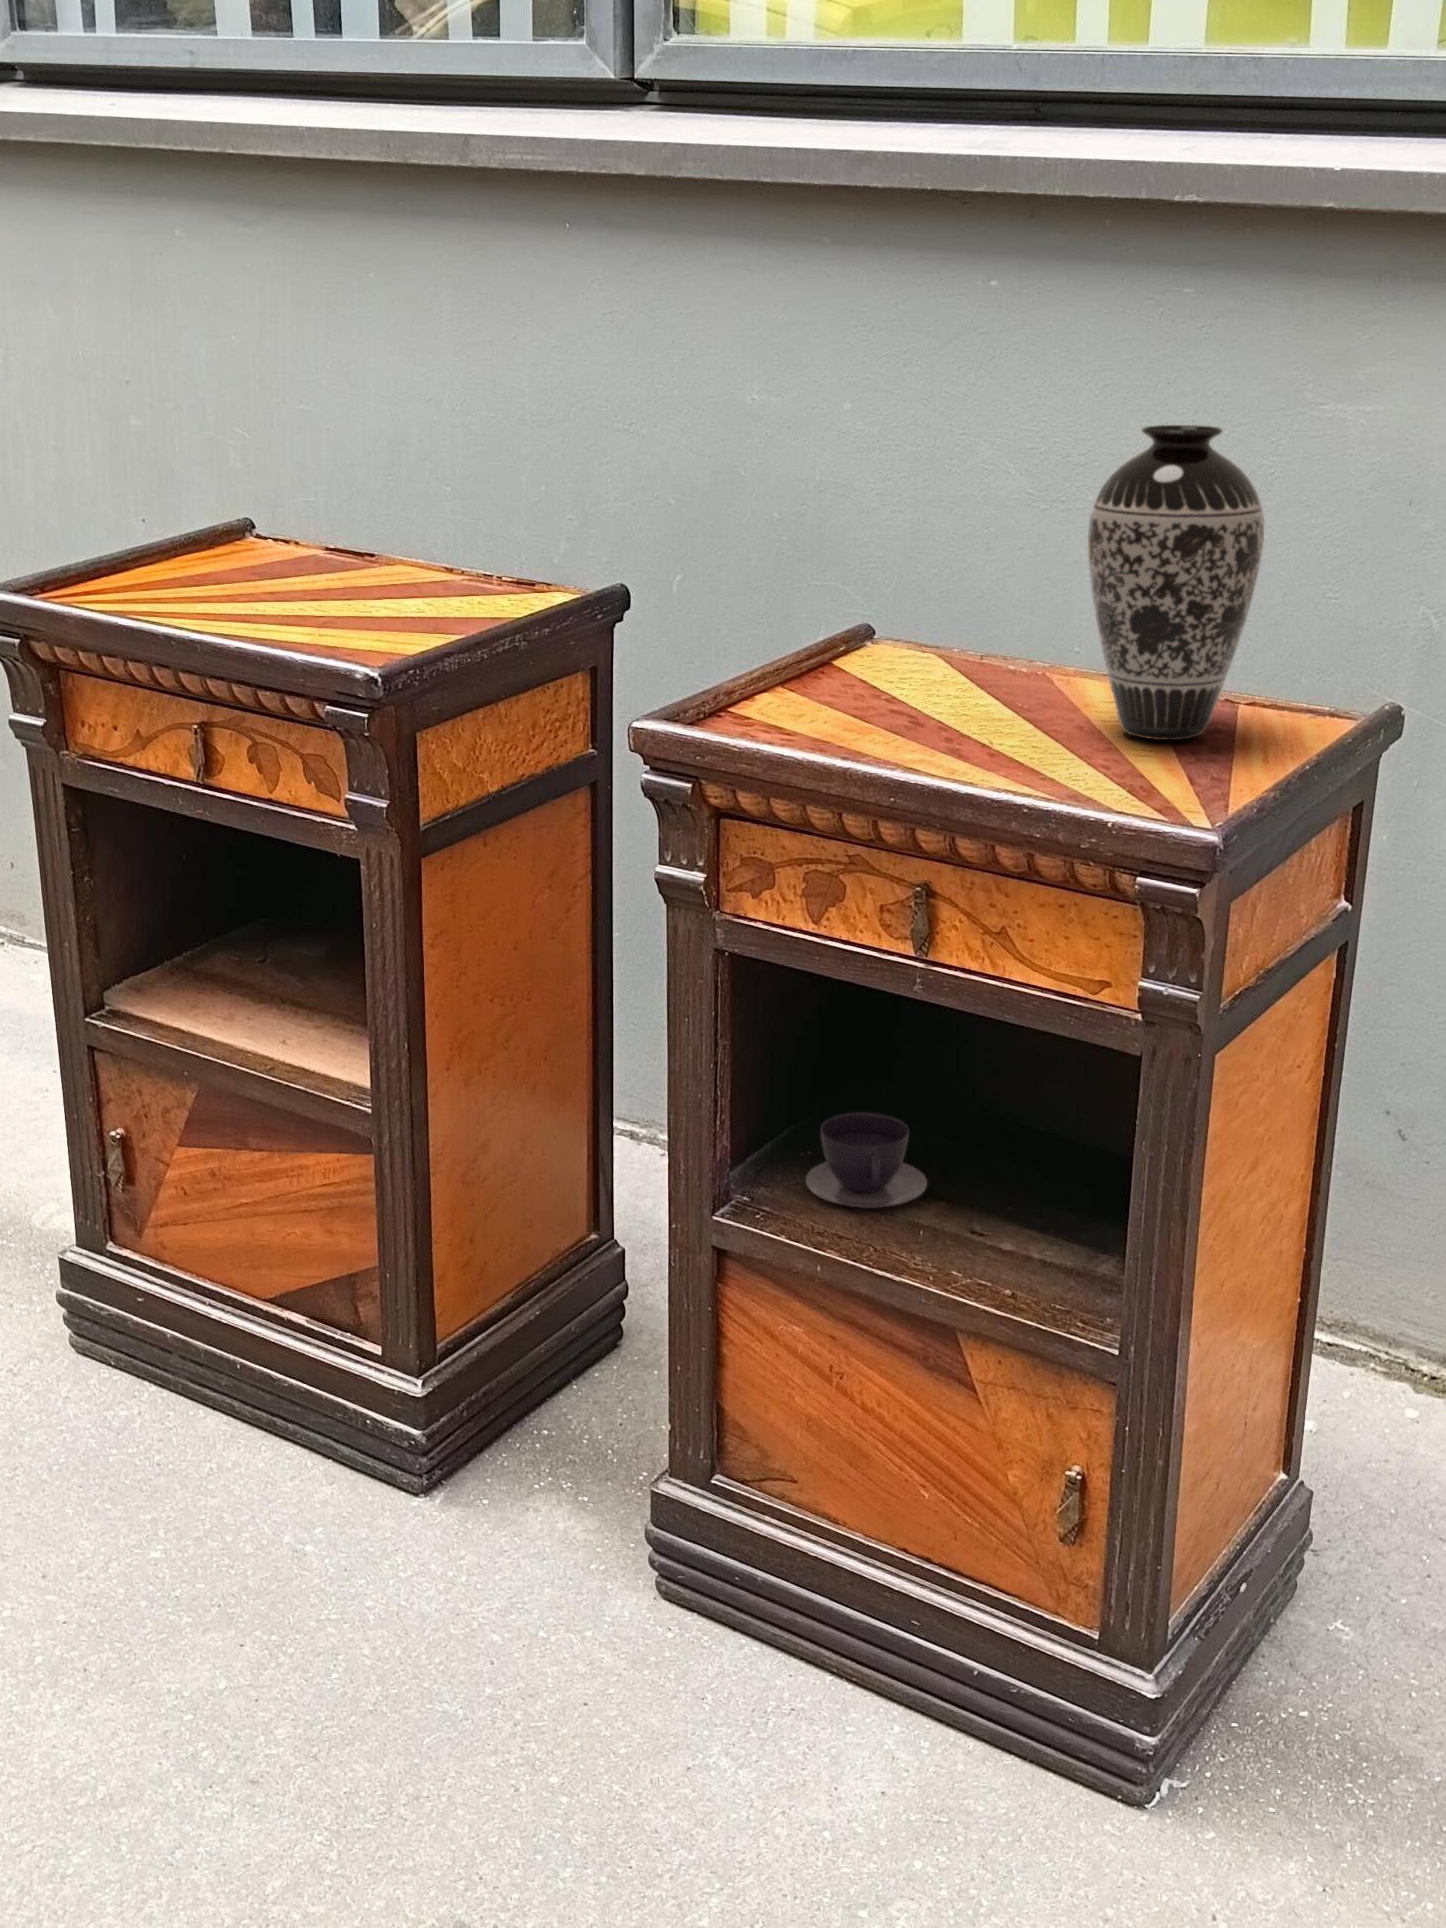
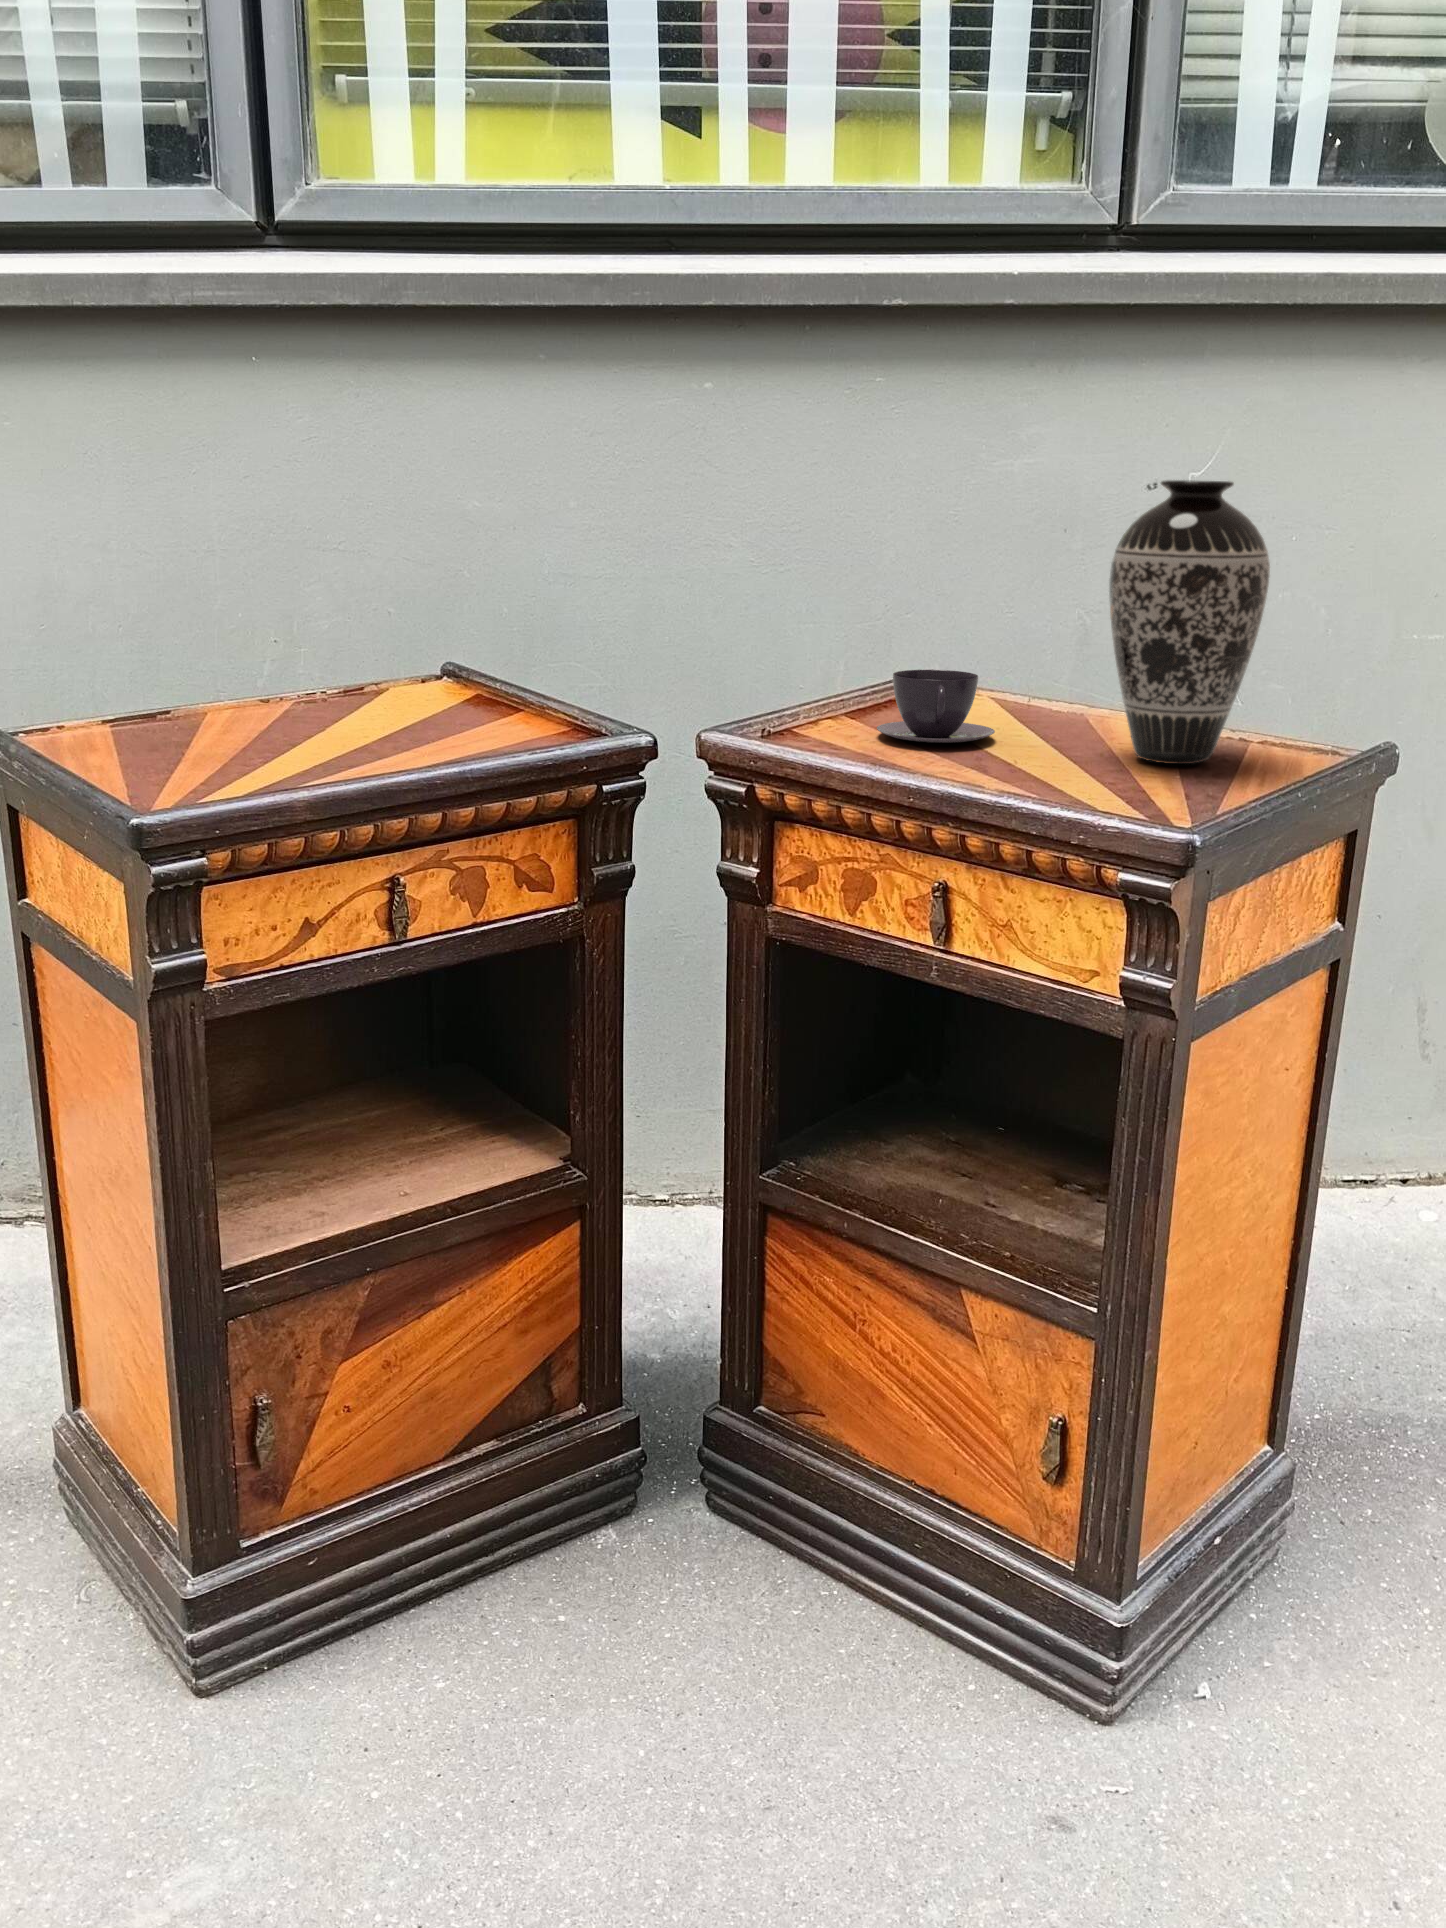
teacup: present [806,1112,927,1208] -> present [877,670,995,743]

